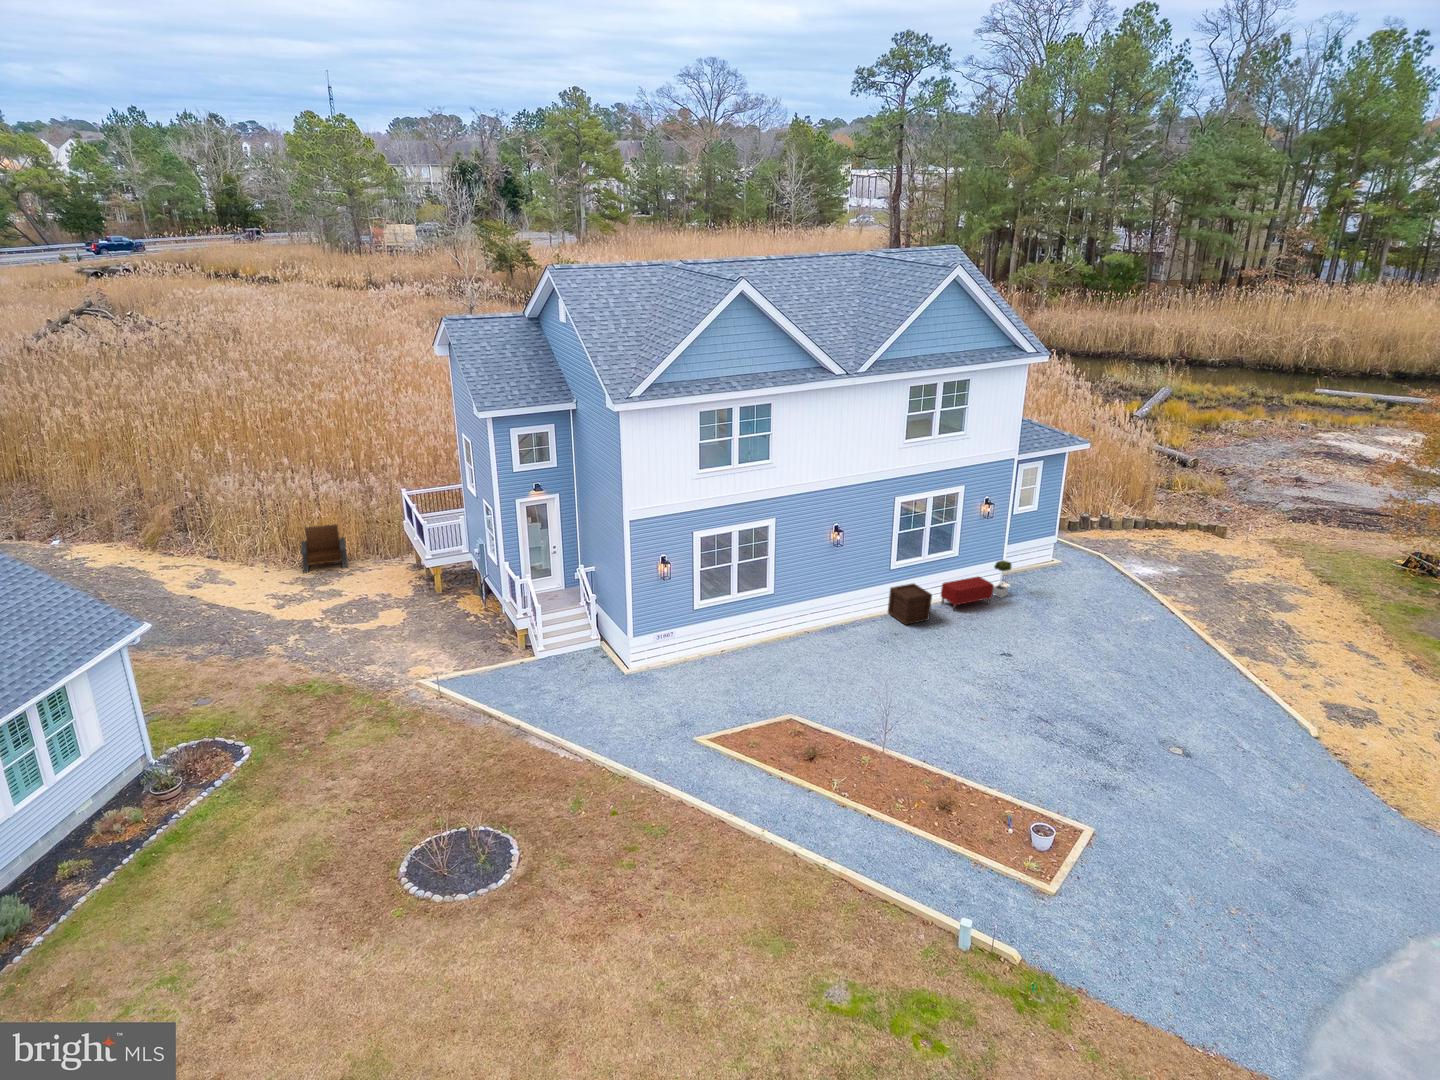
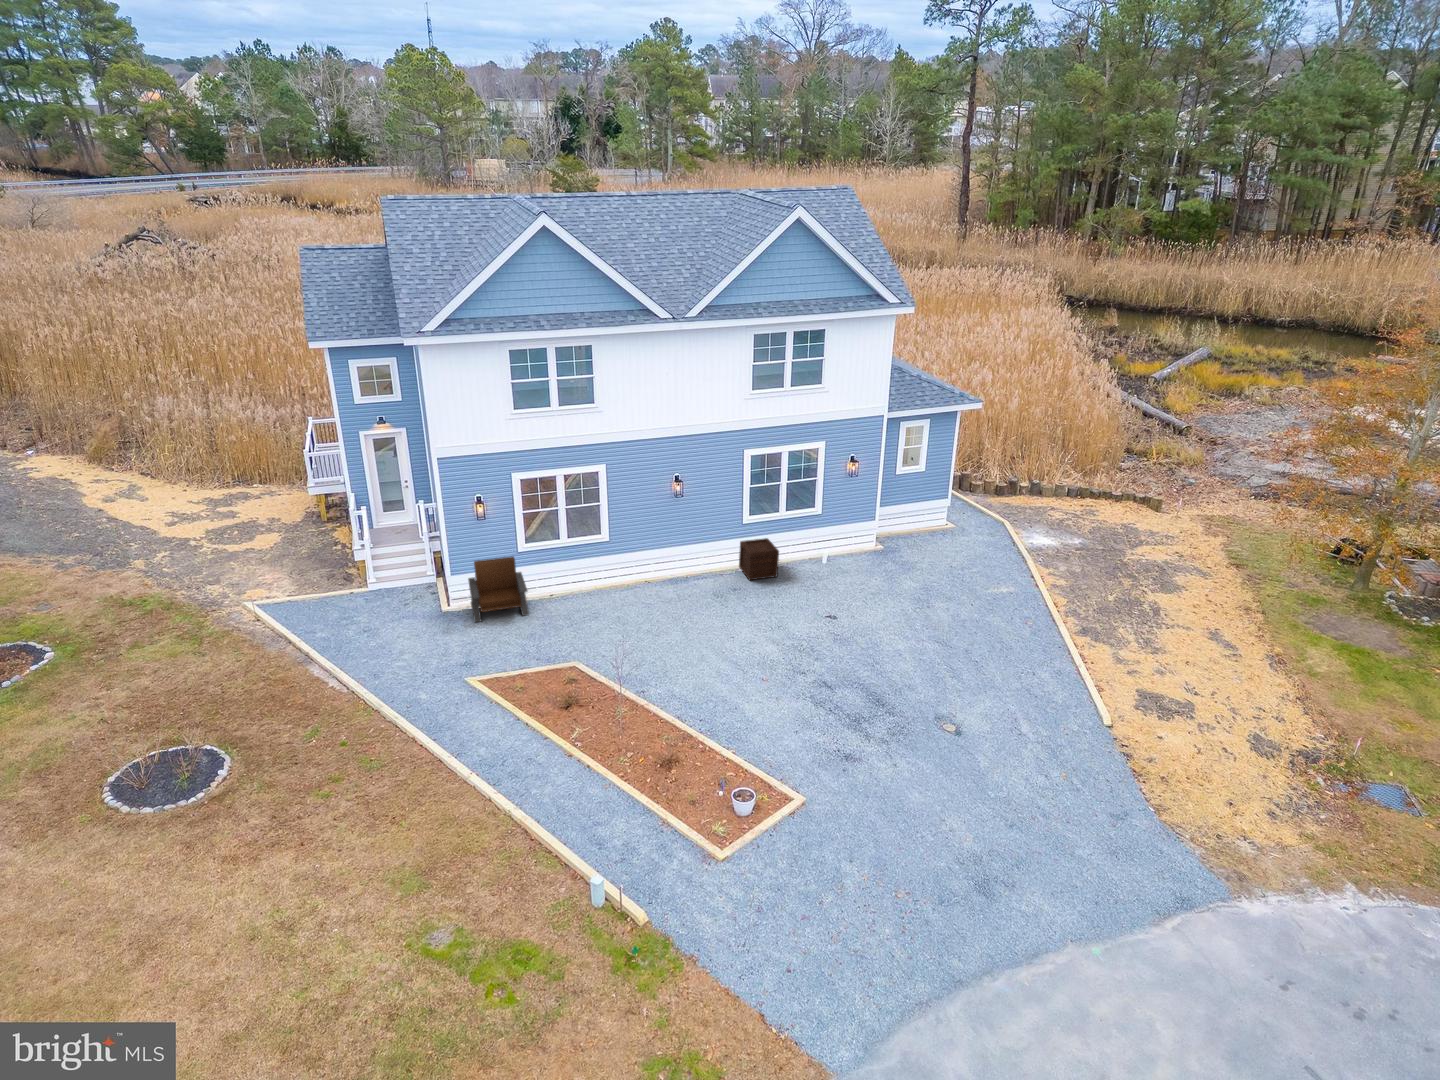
lounge chair: present [300,524,348,573] -> present [468,557,529,622]
potted tree: present [993,560,1012,598] -> none [861,520,881,559]
bench: present [941,577,994,611] -> none [801,535,856,569]

